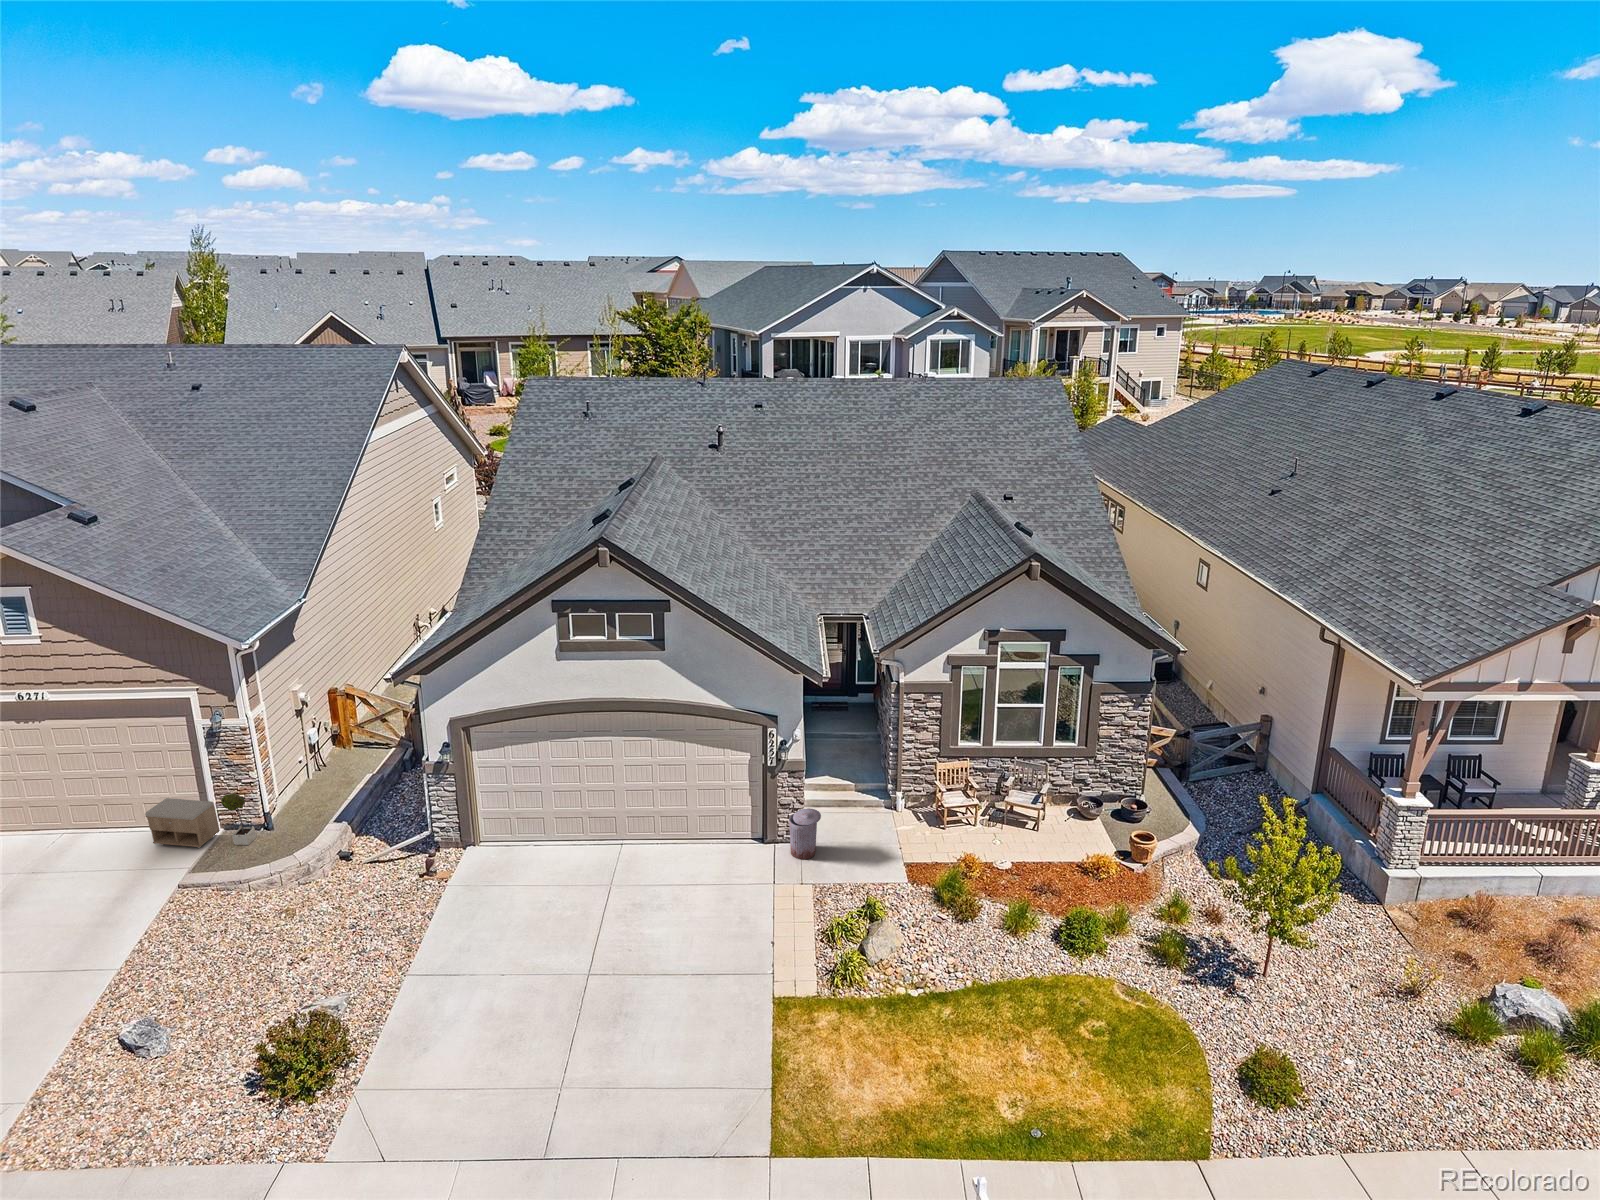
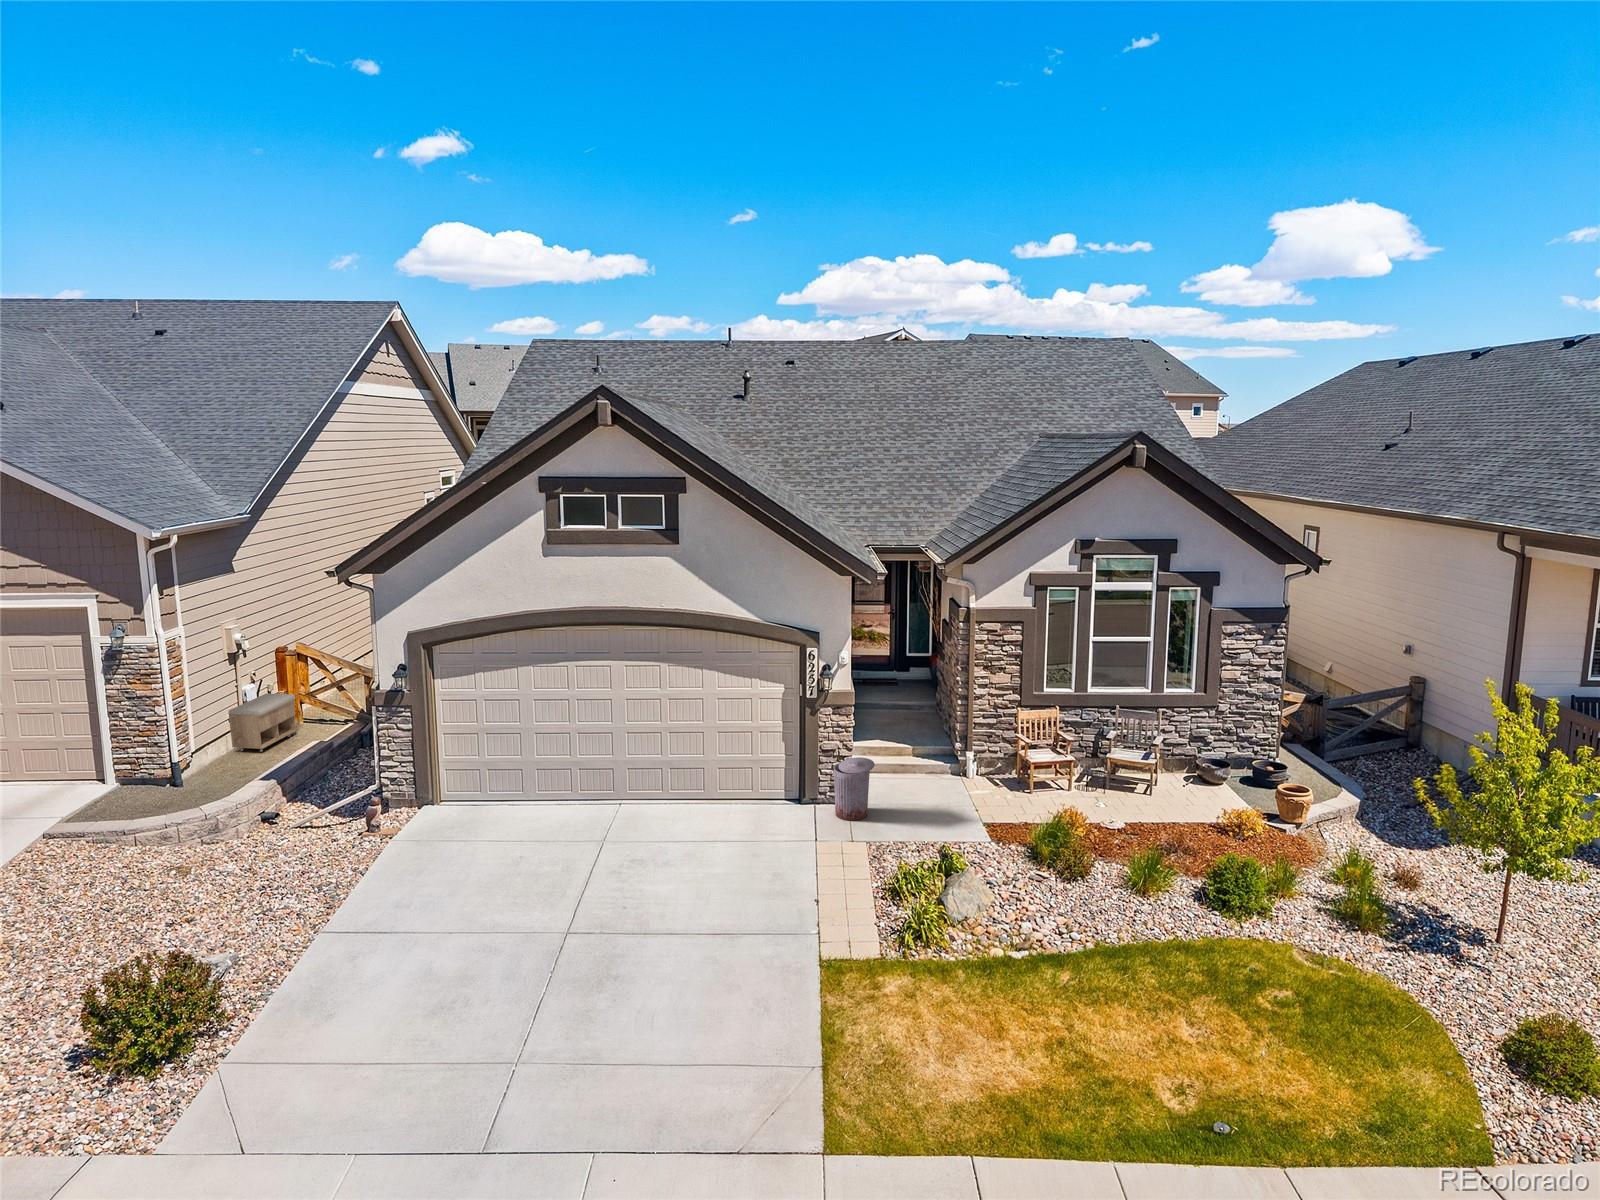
potted tree: present [221,794,256,845] -> none [115,736,159,803]
storage bench: present [145,798,220,848] -> present [228,693,297,752]

